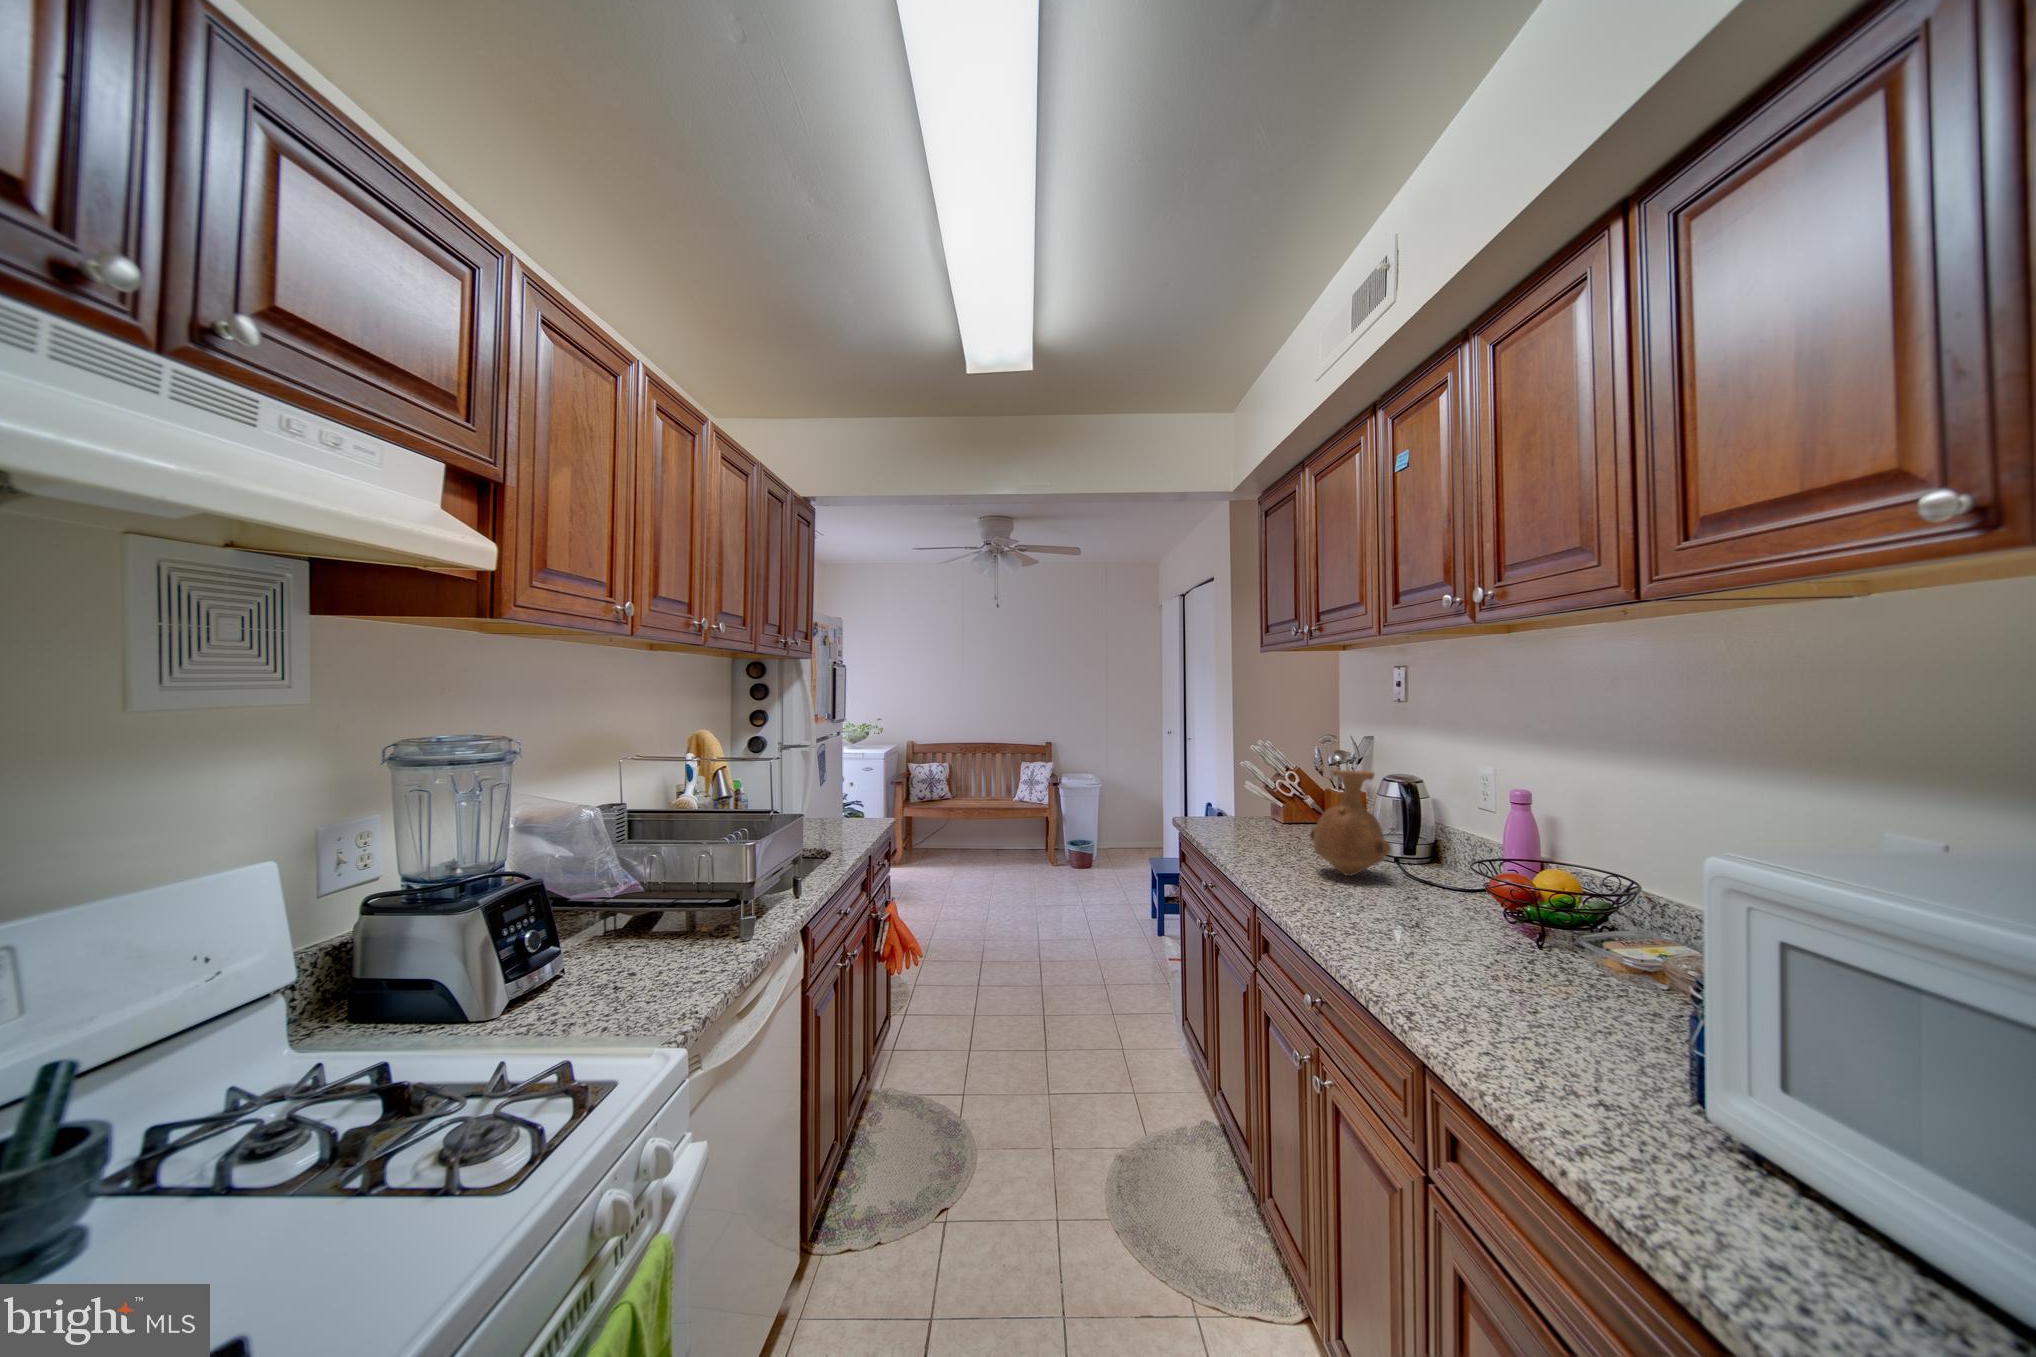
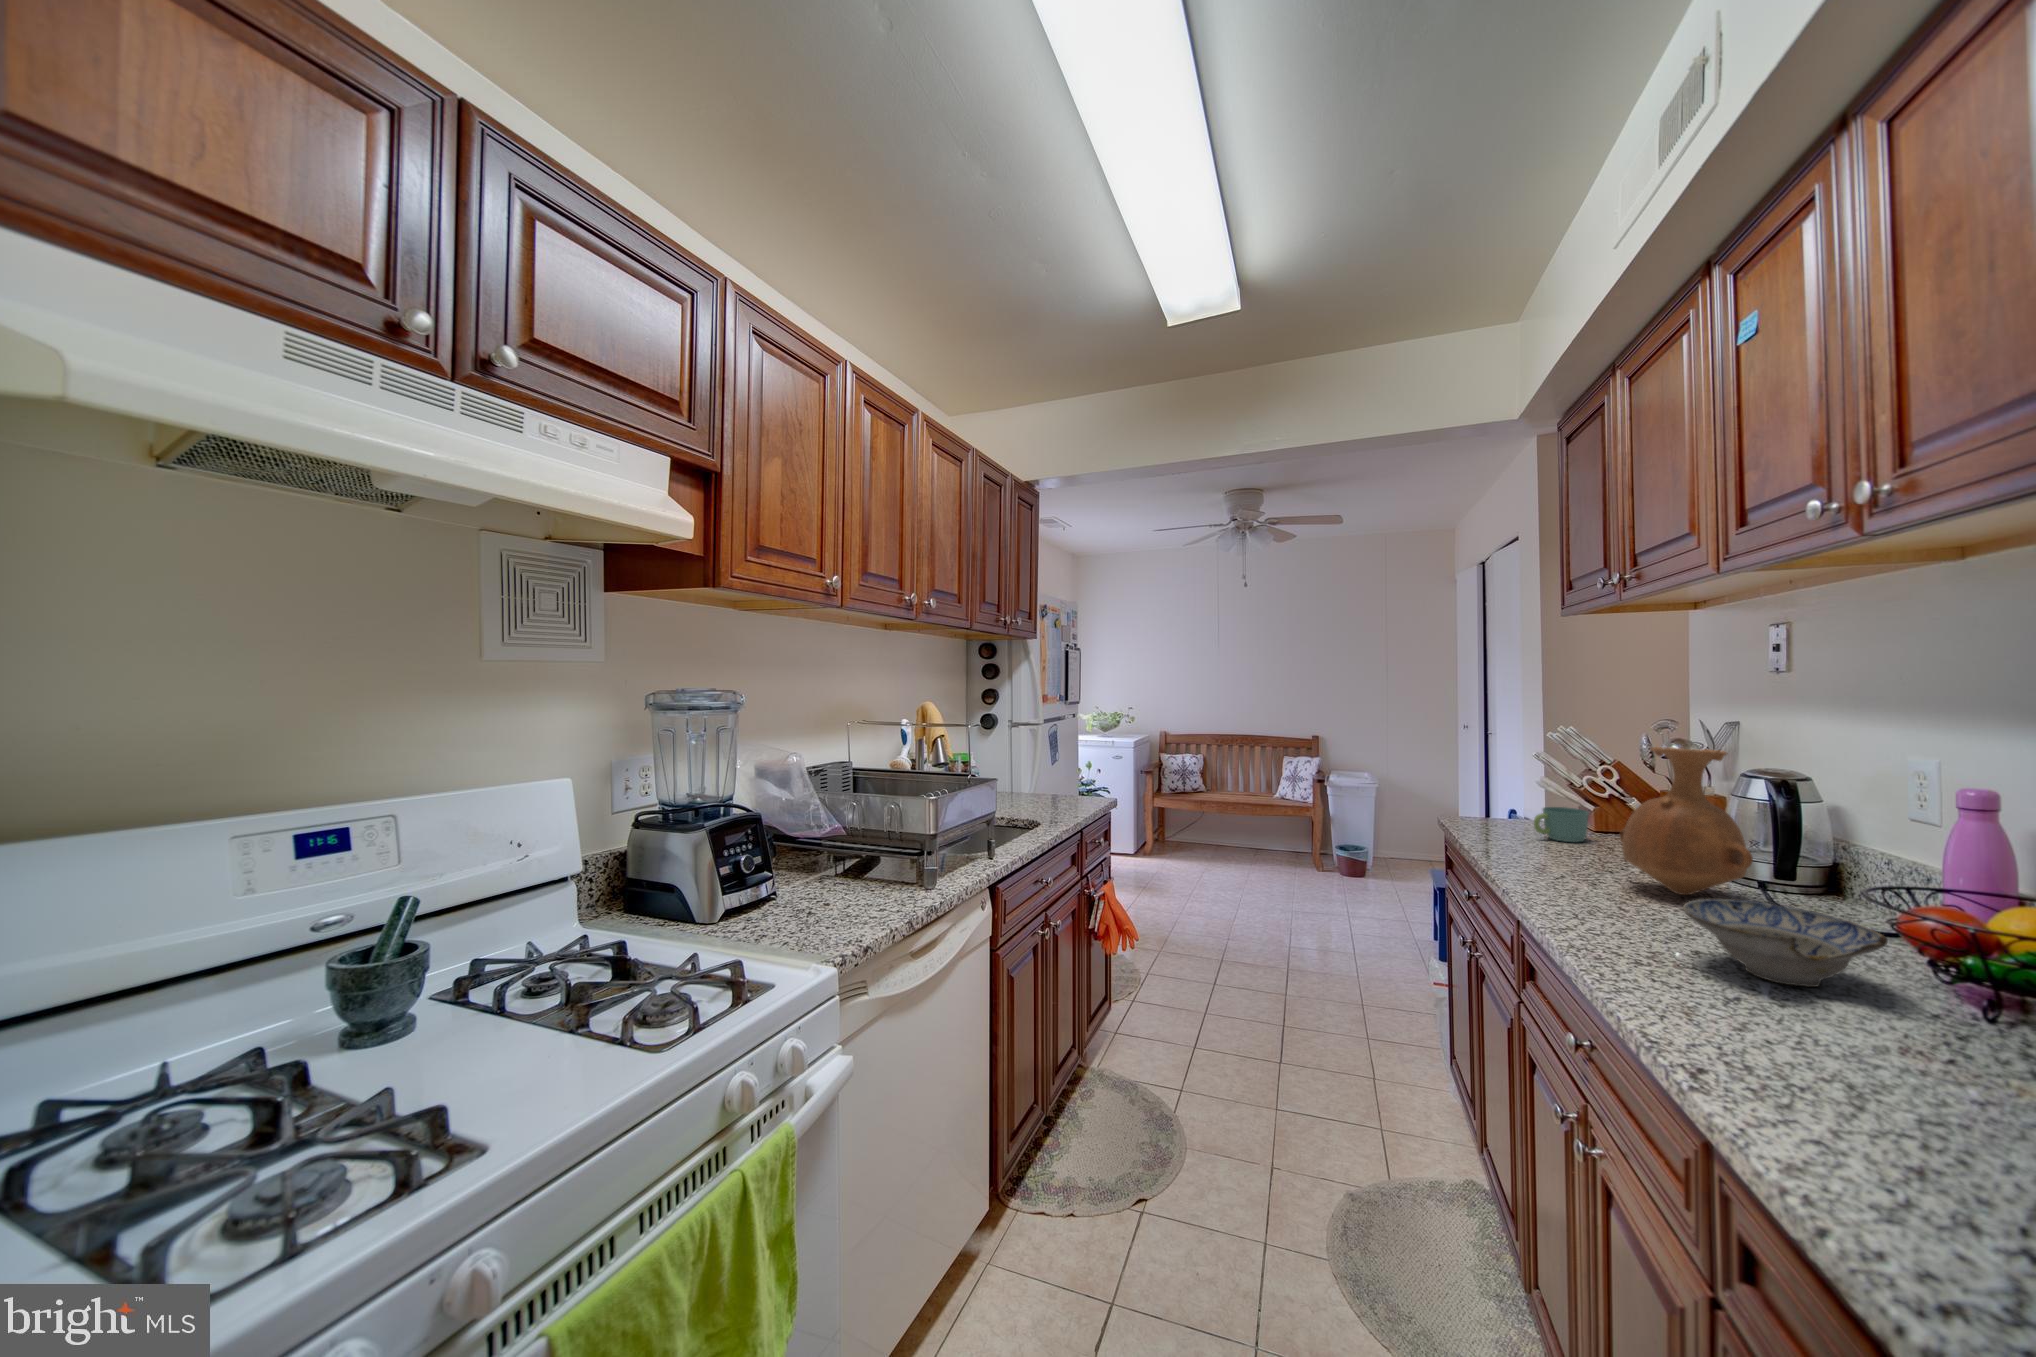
mug: none [1245,811,1279,838] -> present [1534,807,1589,842]
ceramic bowl: none [1369,881,1477,939] -> present [1683,898,1888,987]

